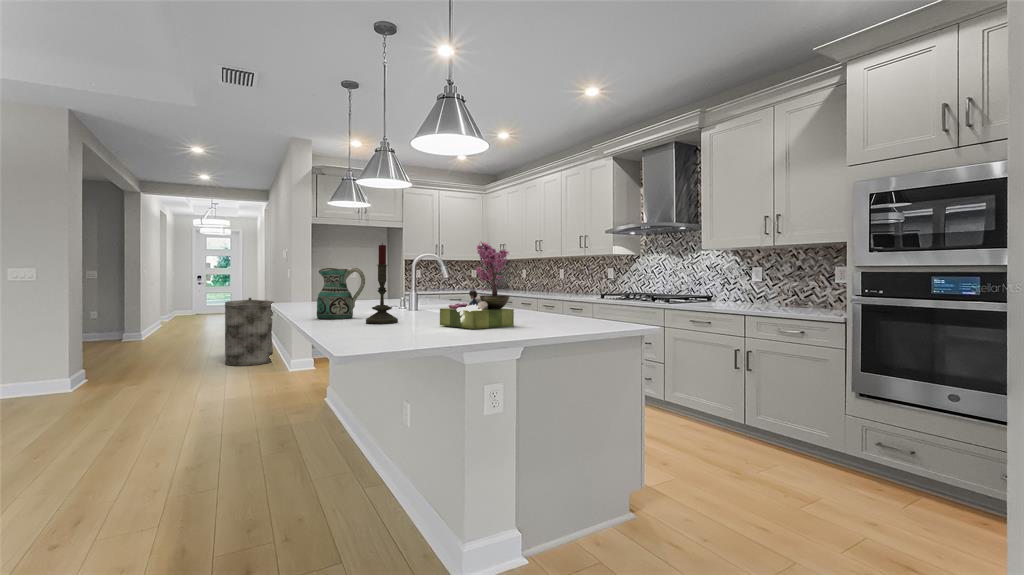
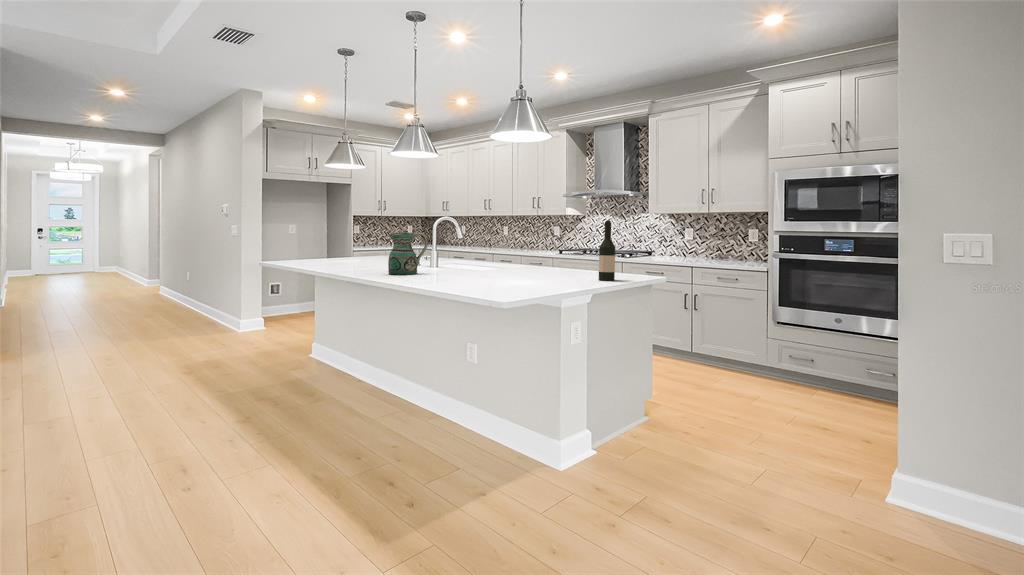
flower arrangement: present [440,242,514,329] -> none [520,213,572,279]
candle: present [366,244,398,324] -> none [450,214,475,277]
wine bottle: none [528,245,552,333] -> present [599,221,615,281]
trash can: present [225,298,274,366] -> none [160,256,216,327]

